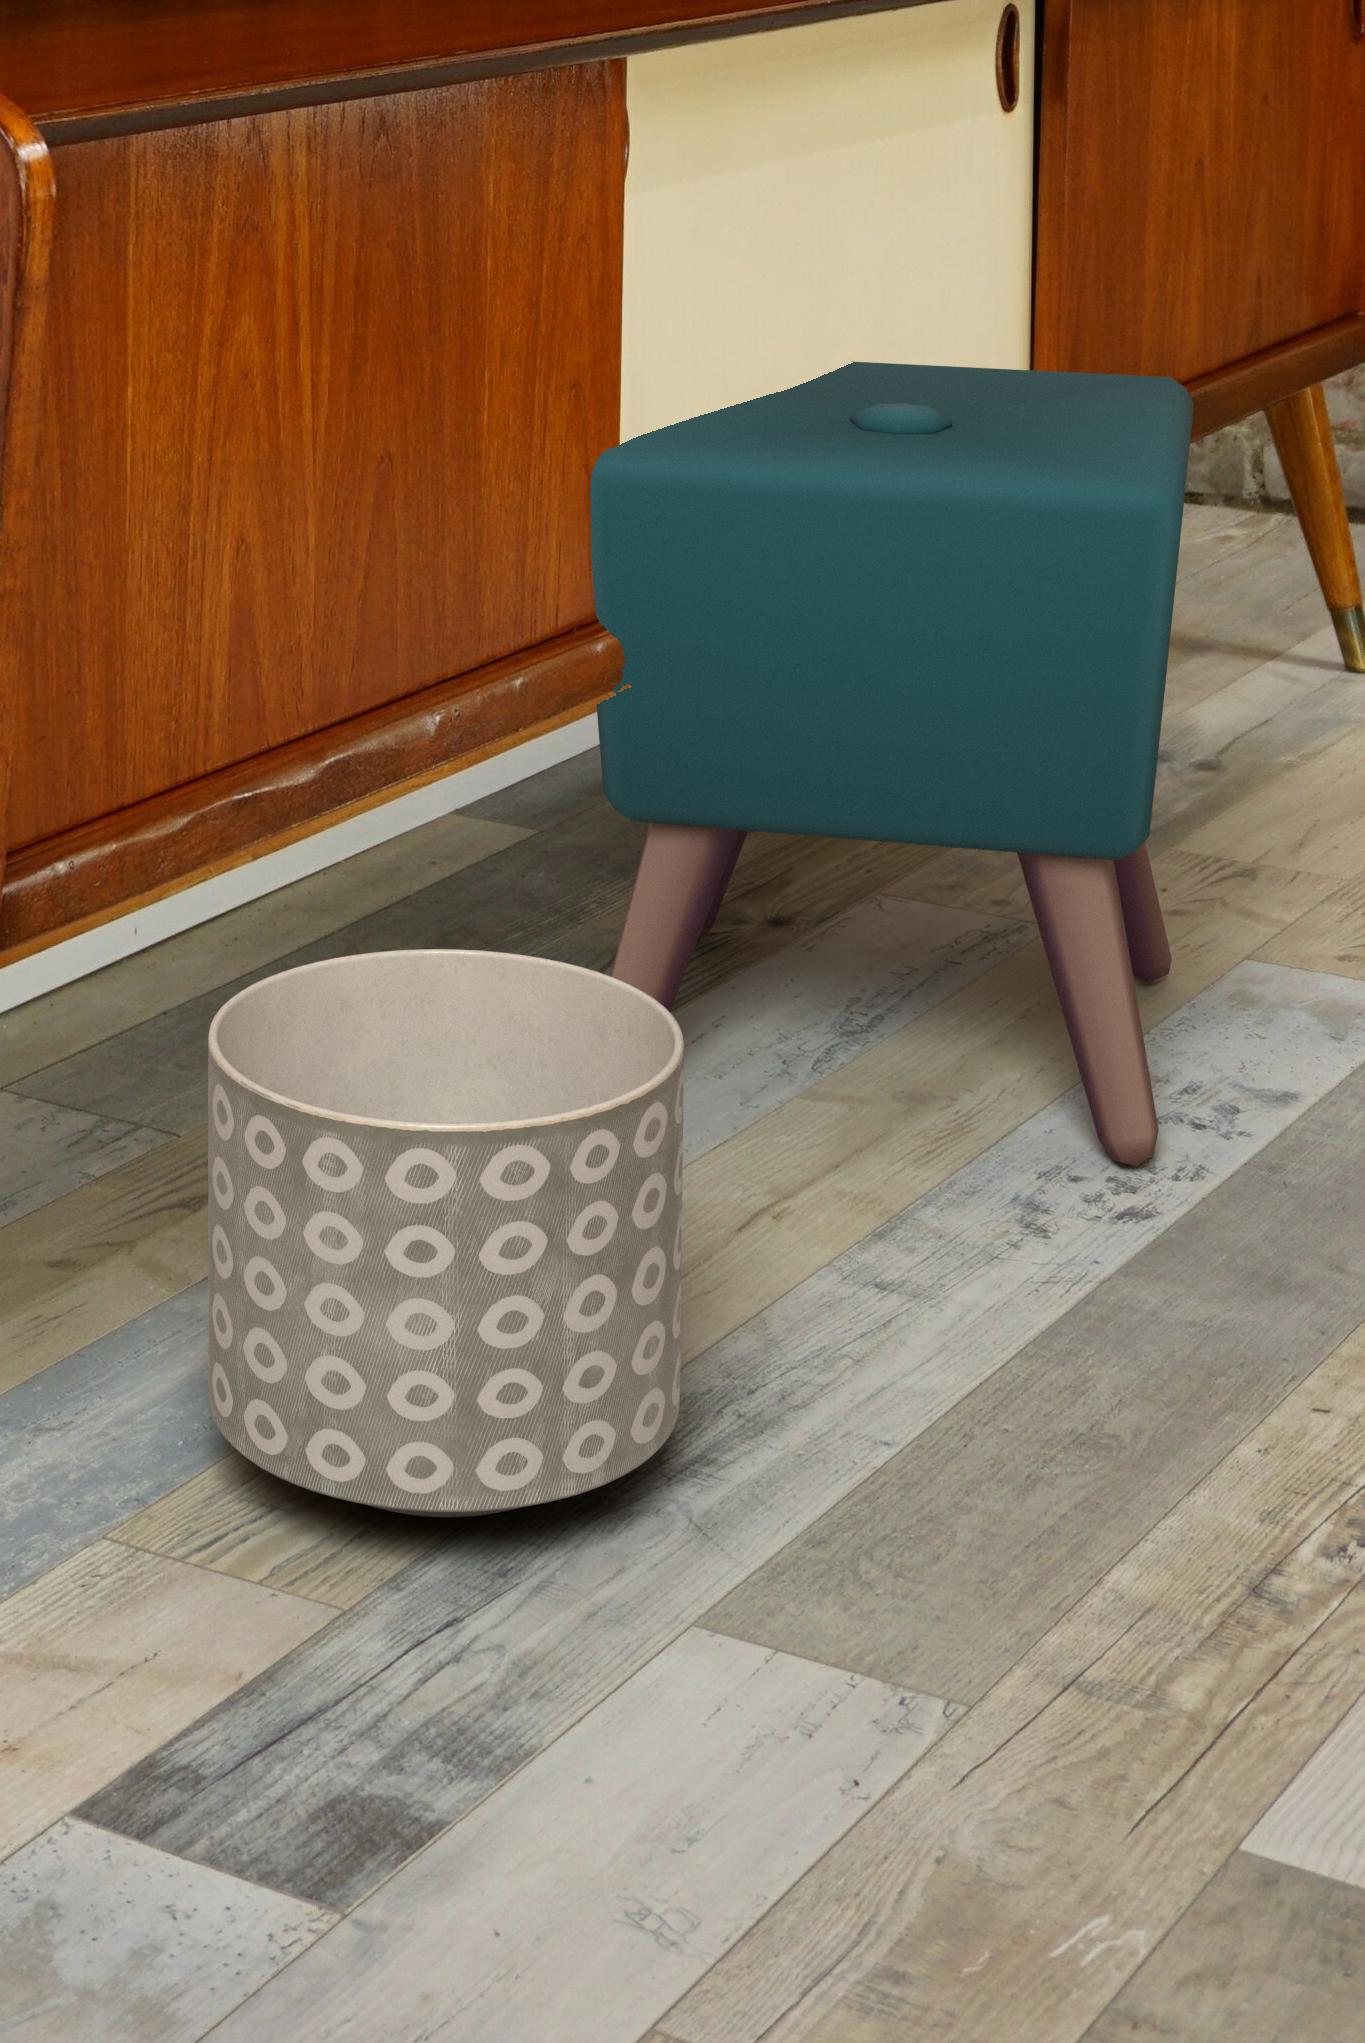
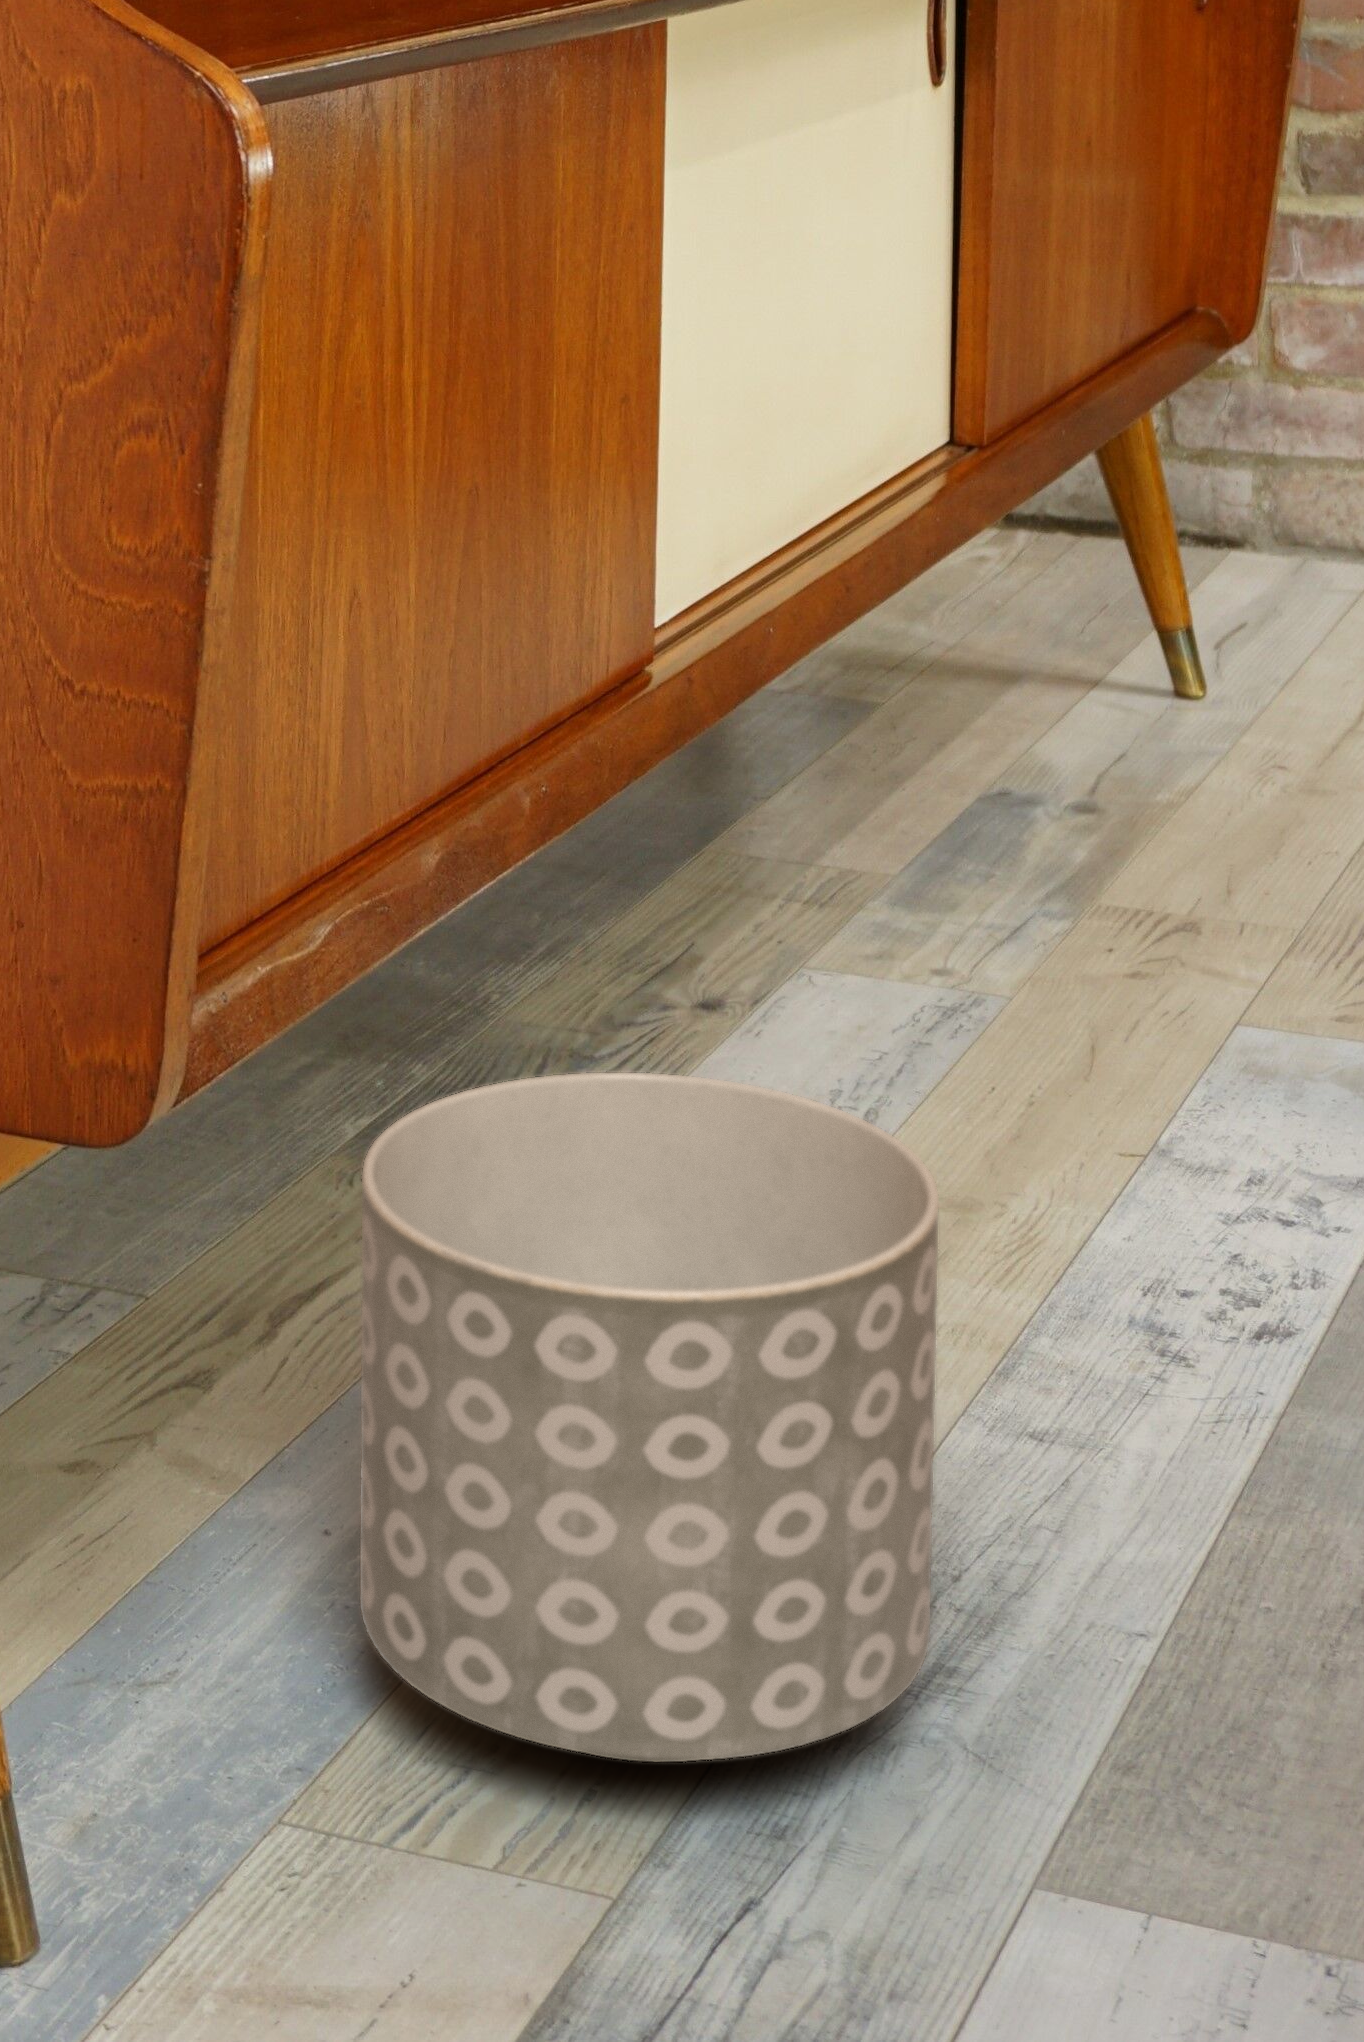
ottoman: present [590,362,1194,1166] -> none [597,368,1301,1274]

